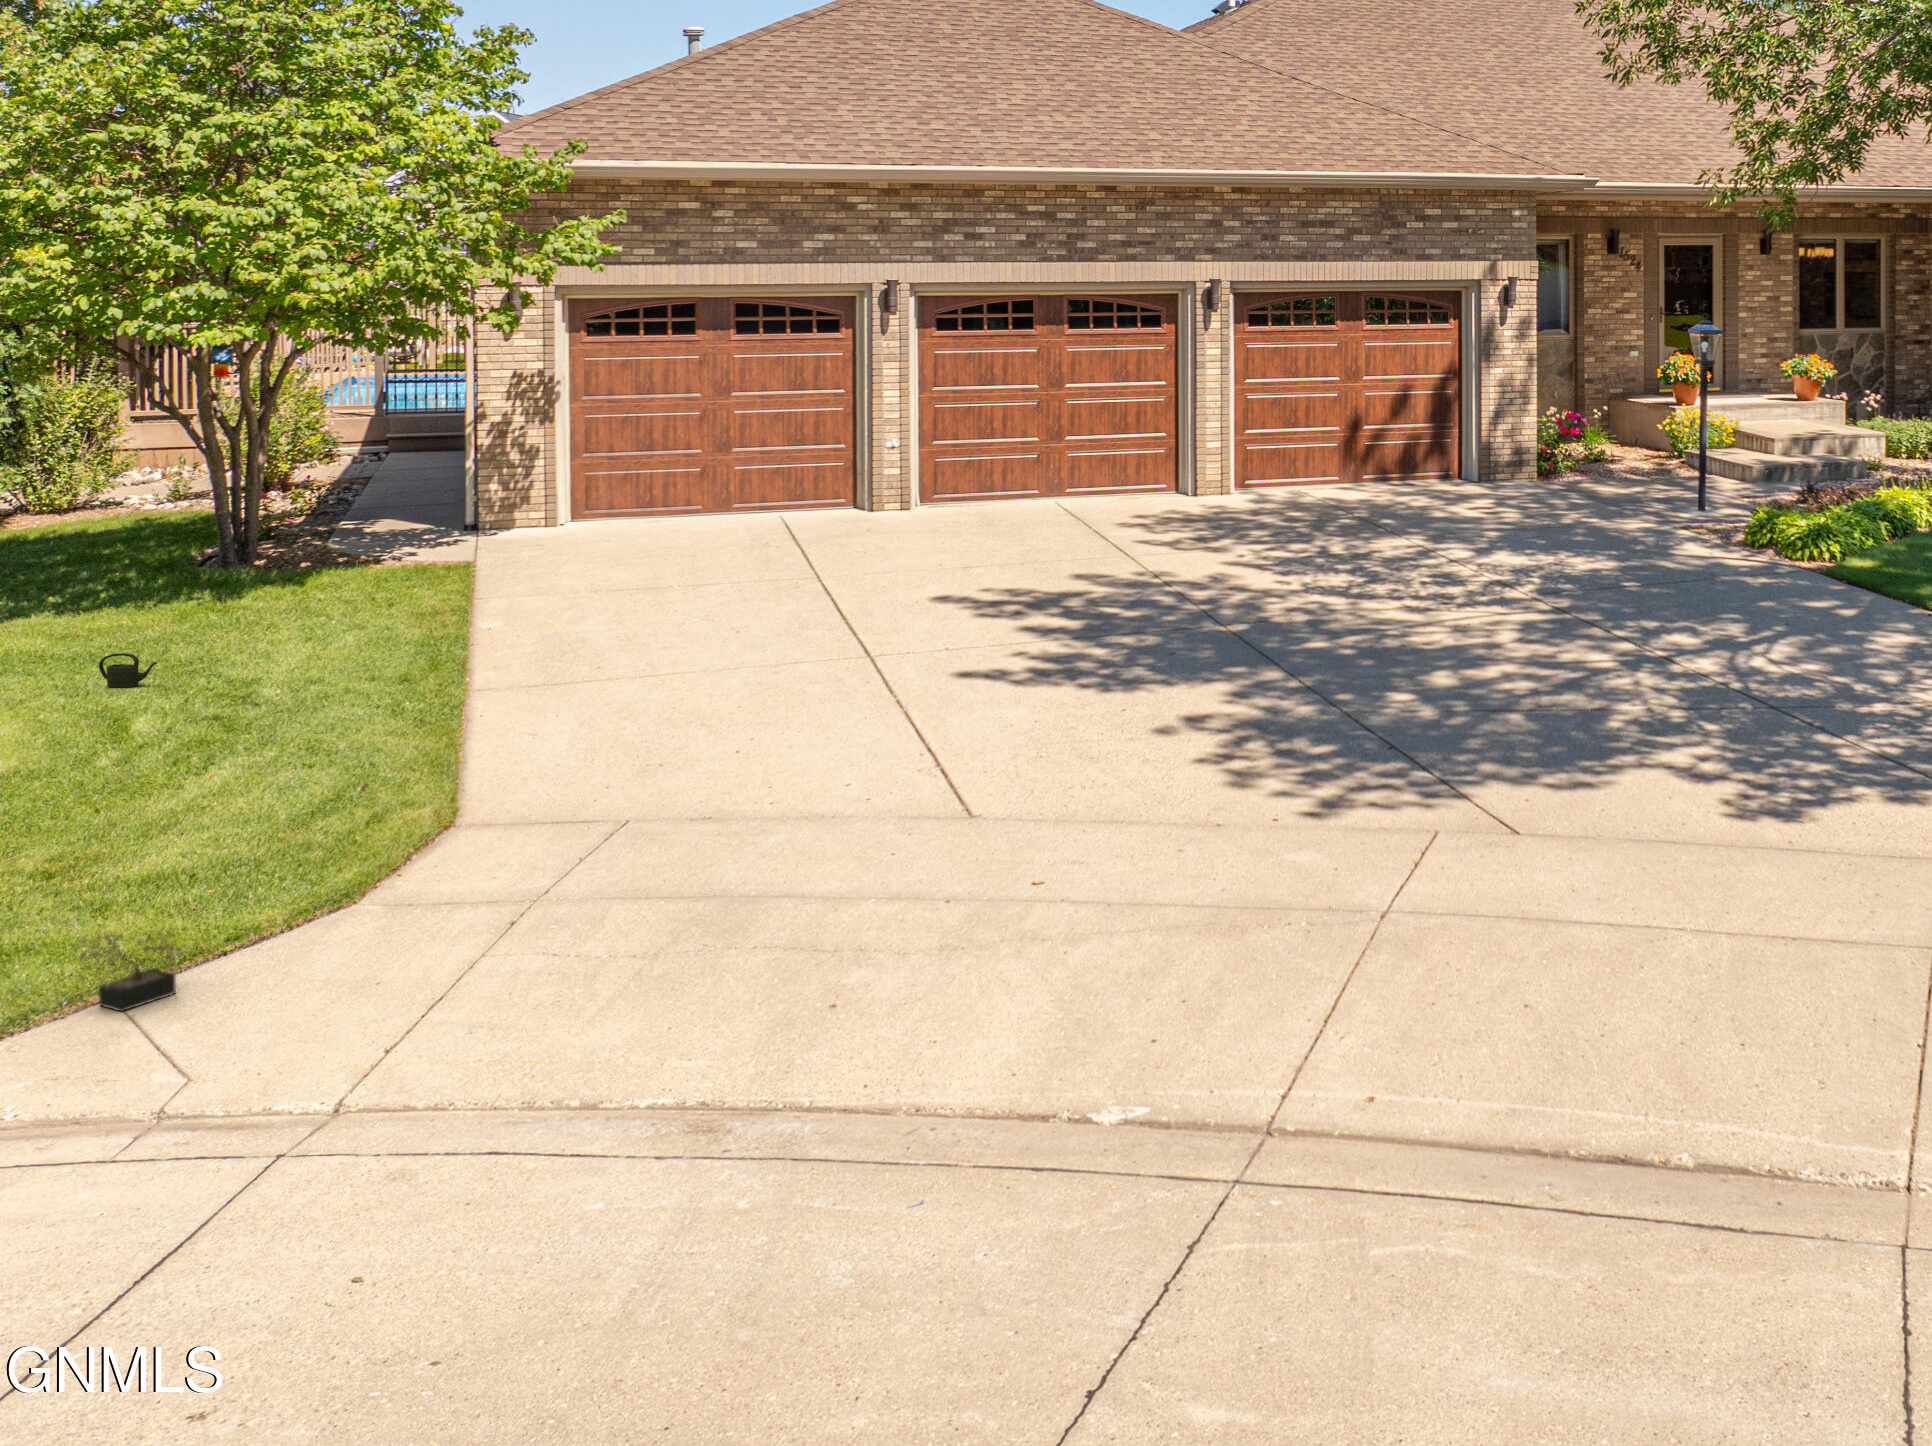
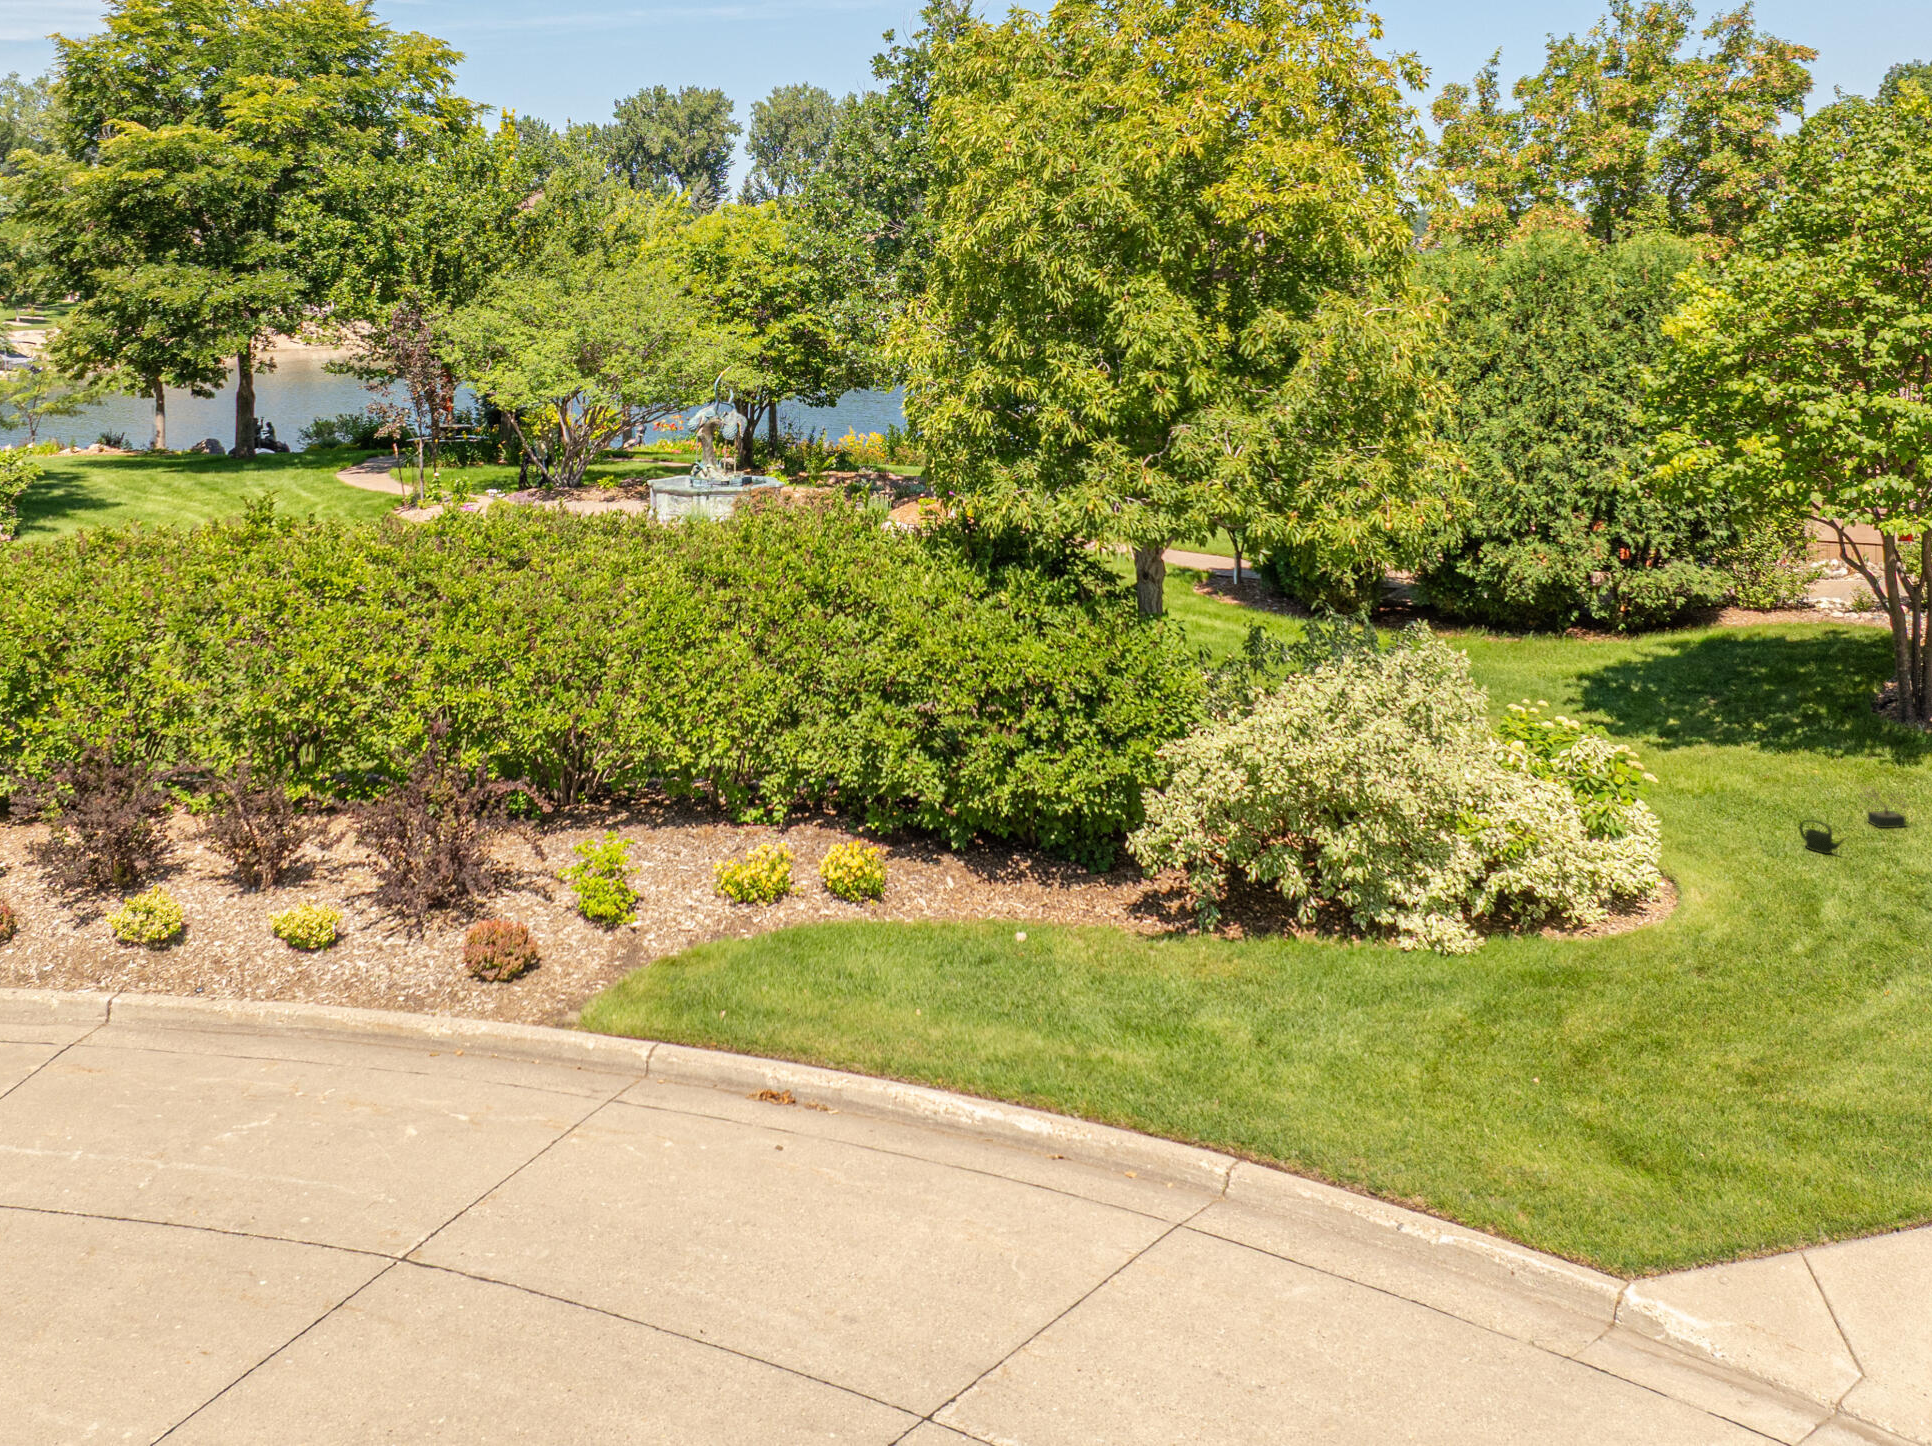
decorative plant: present [80,932,181,1012] -> present [1860,786,1906,828]

